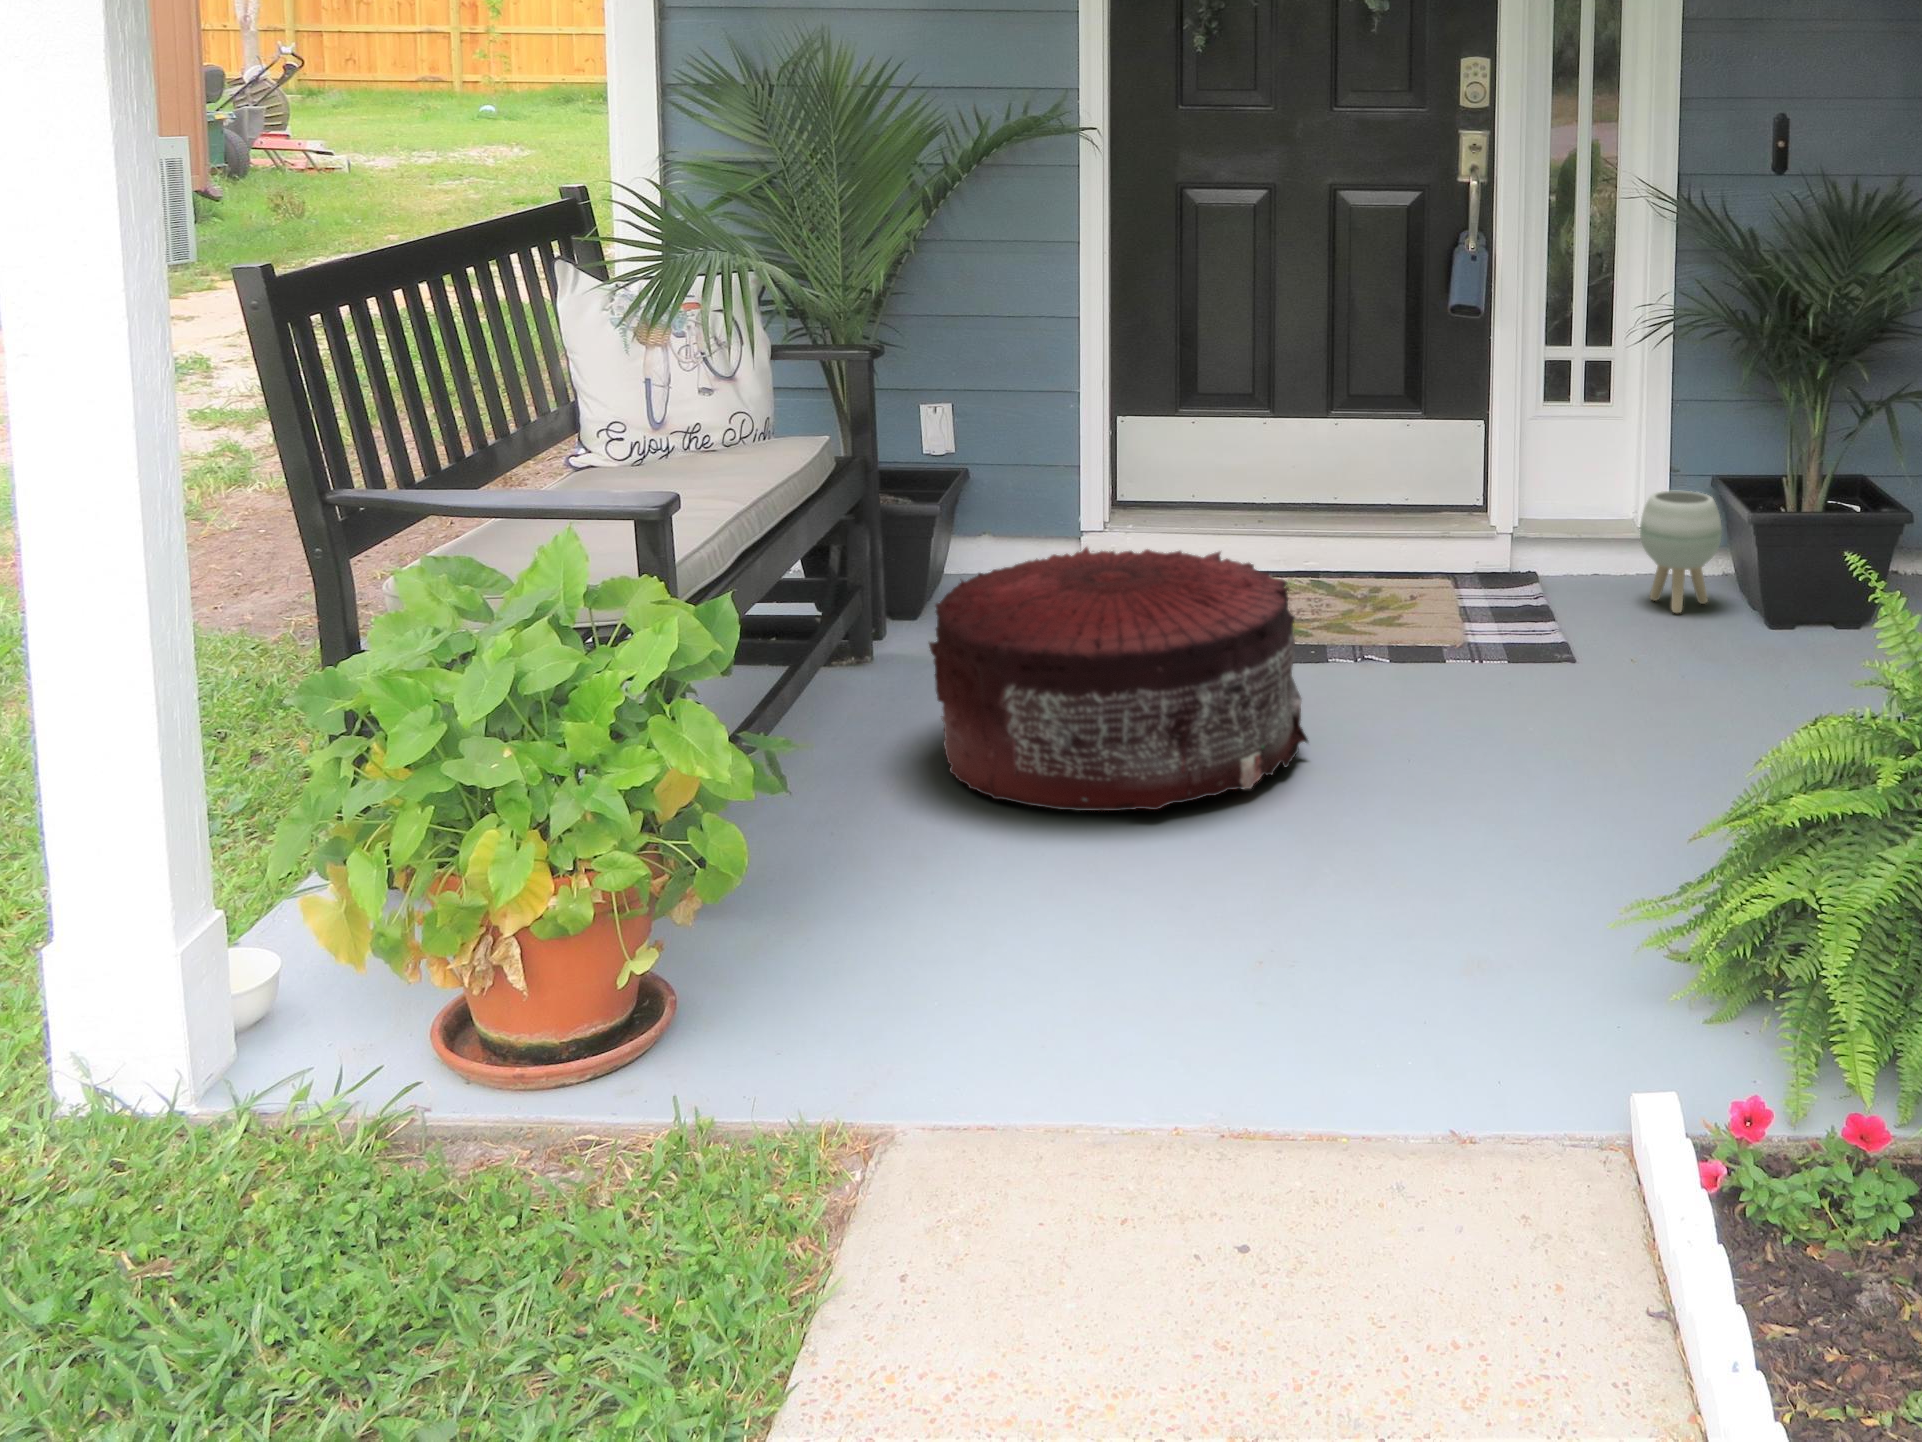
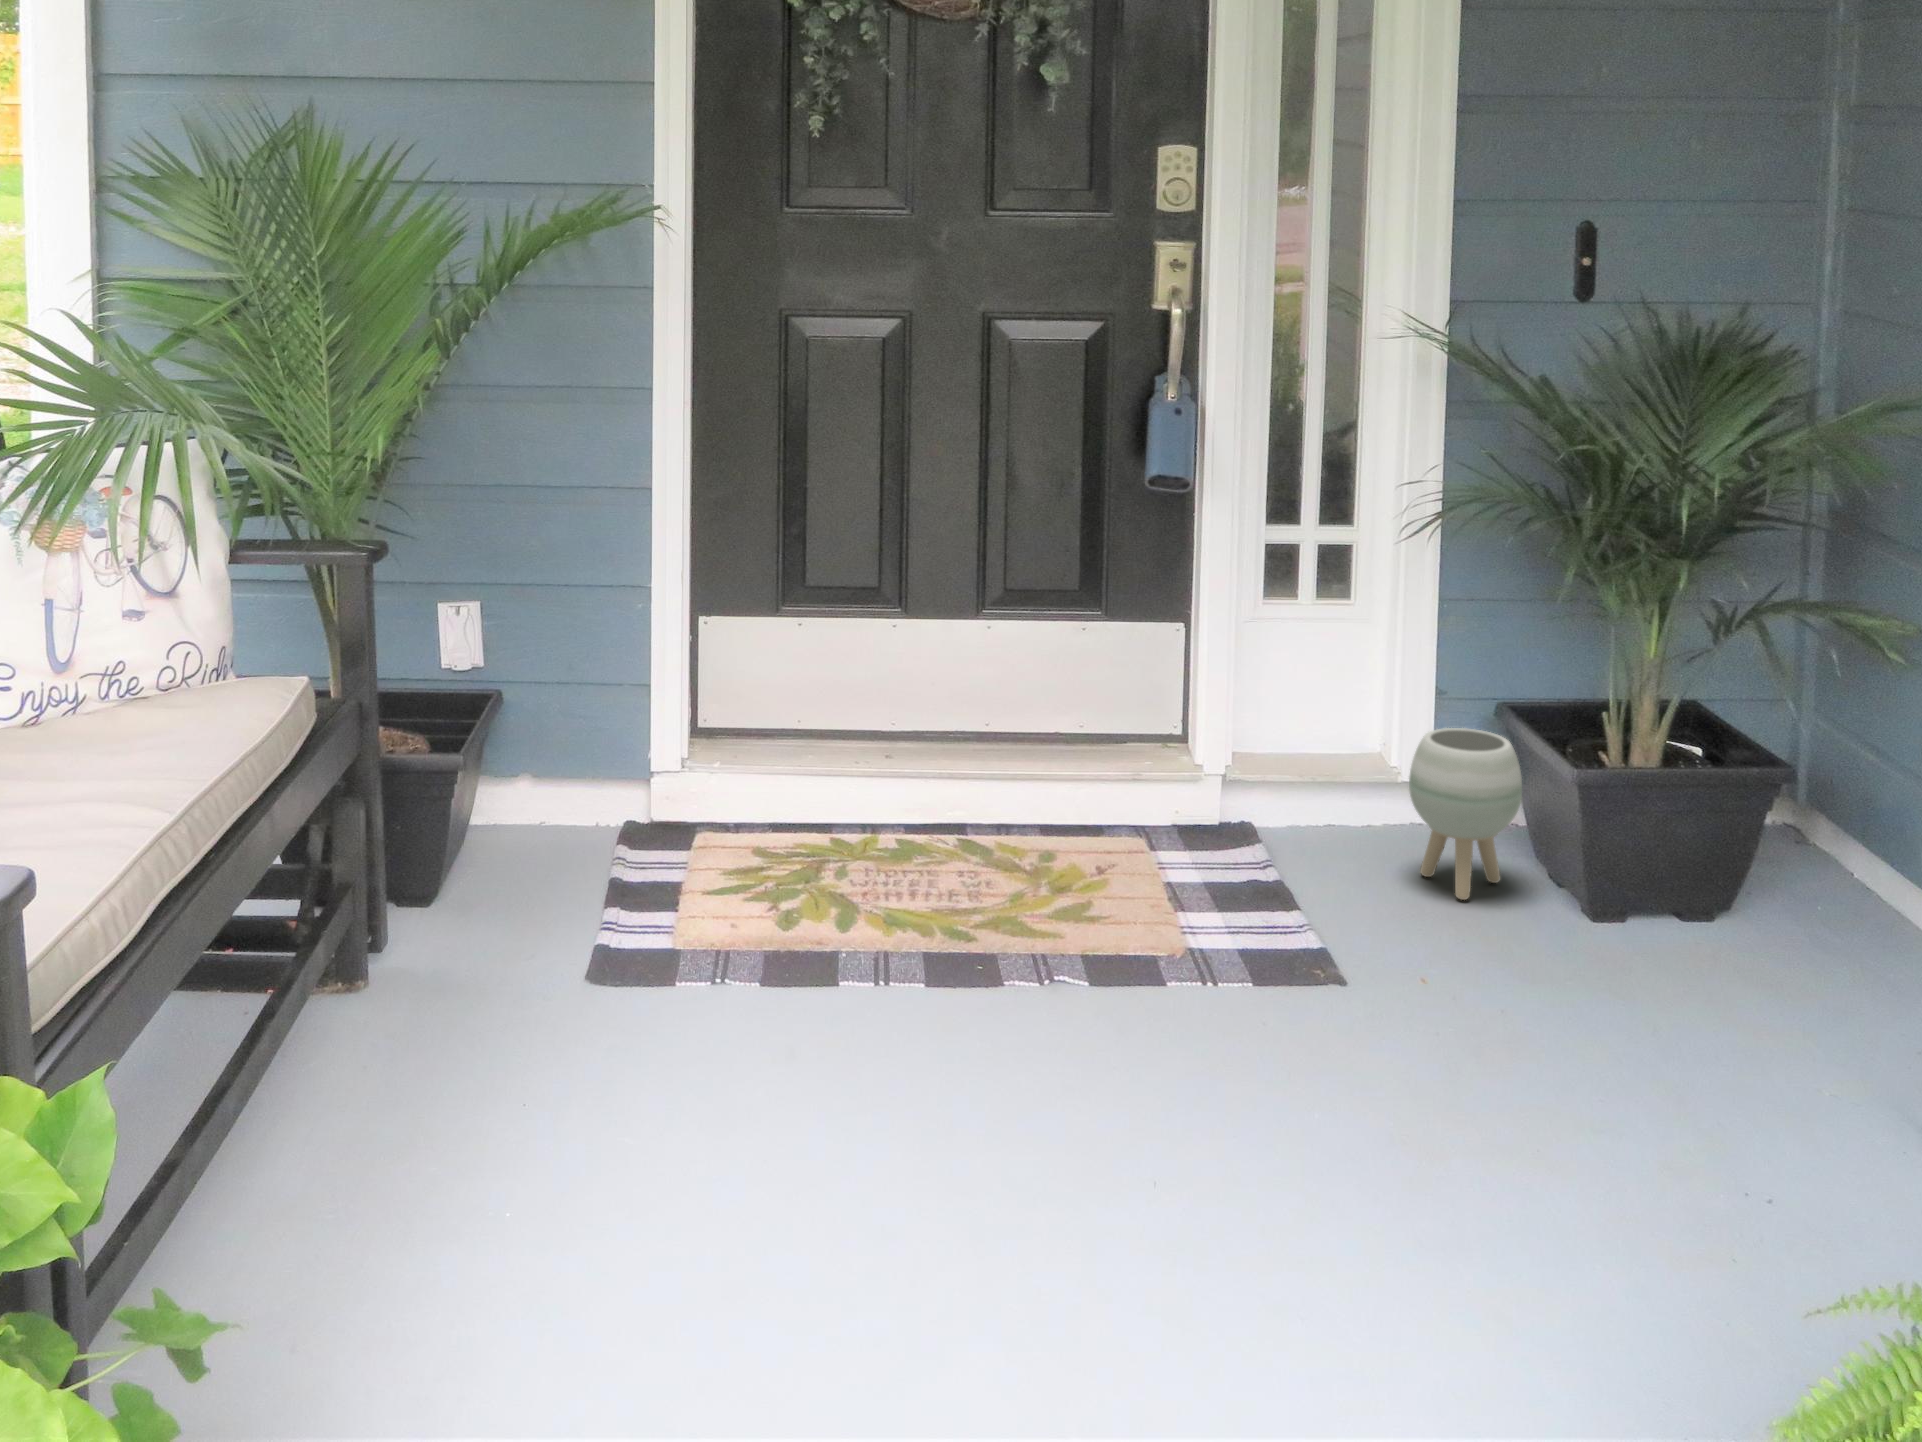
pouf: present [929,547,1308,811] -> none [436,845,995,1302]

